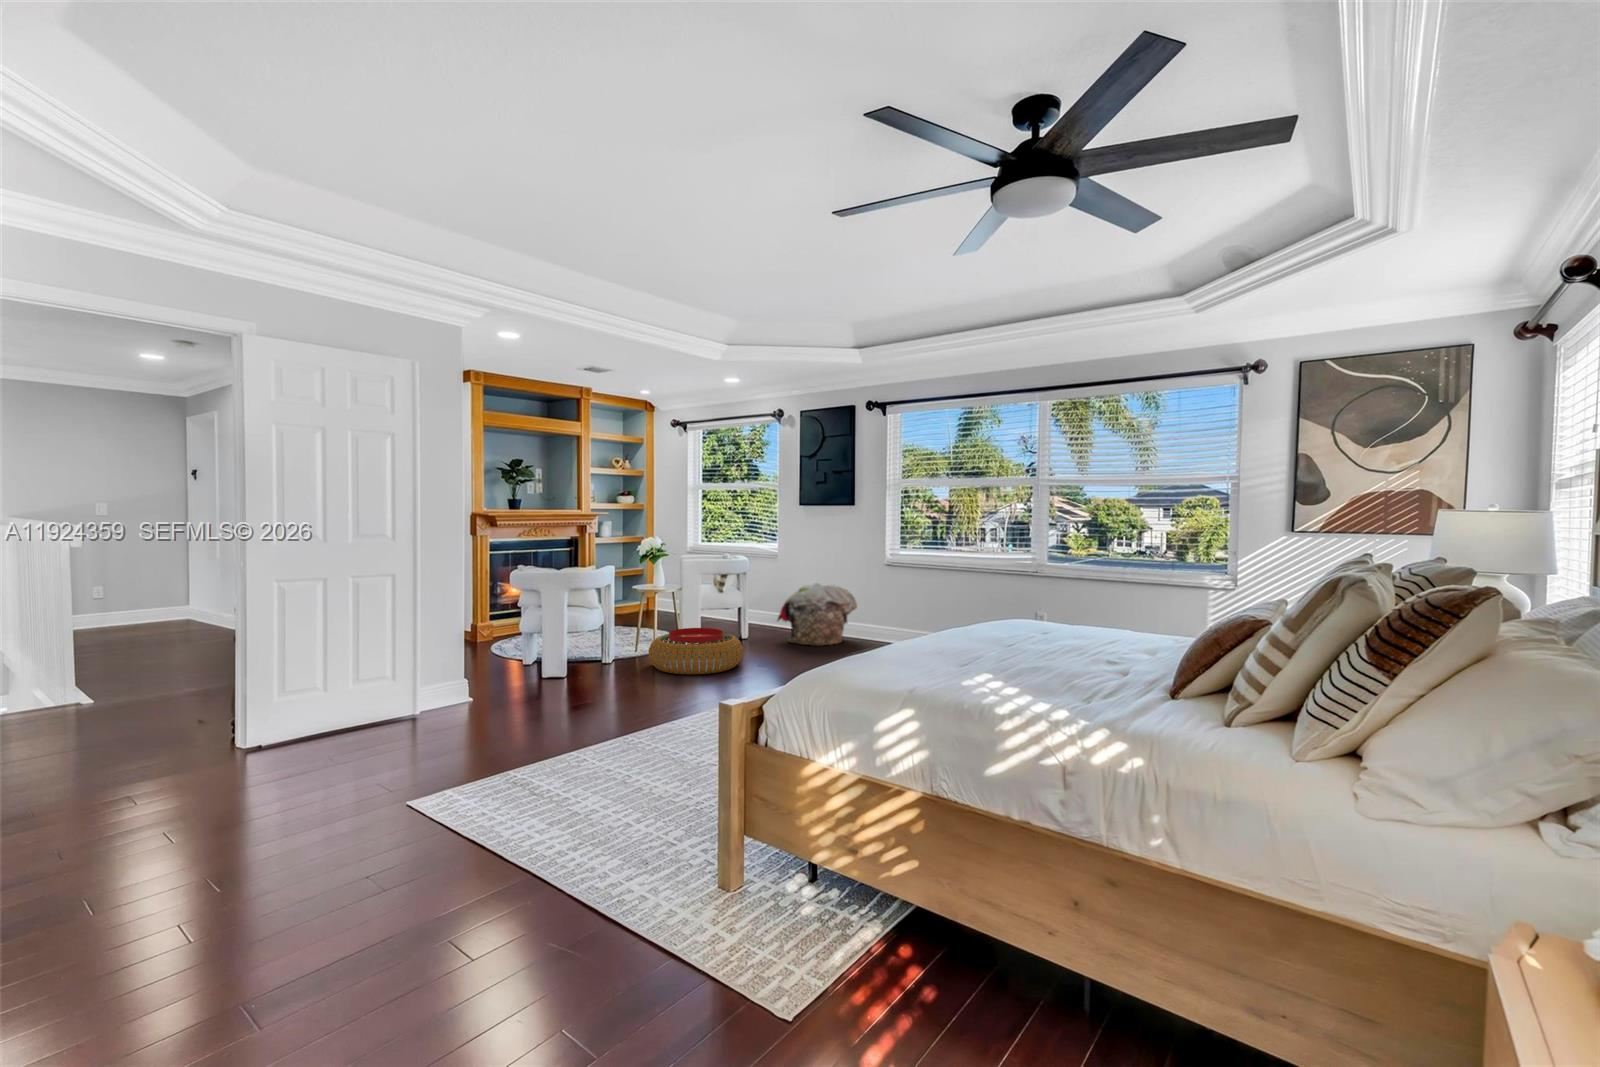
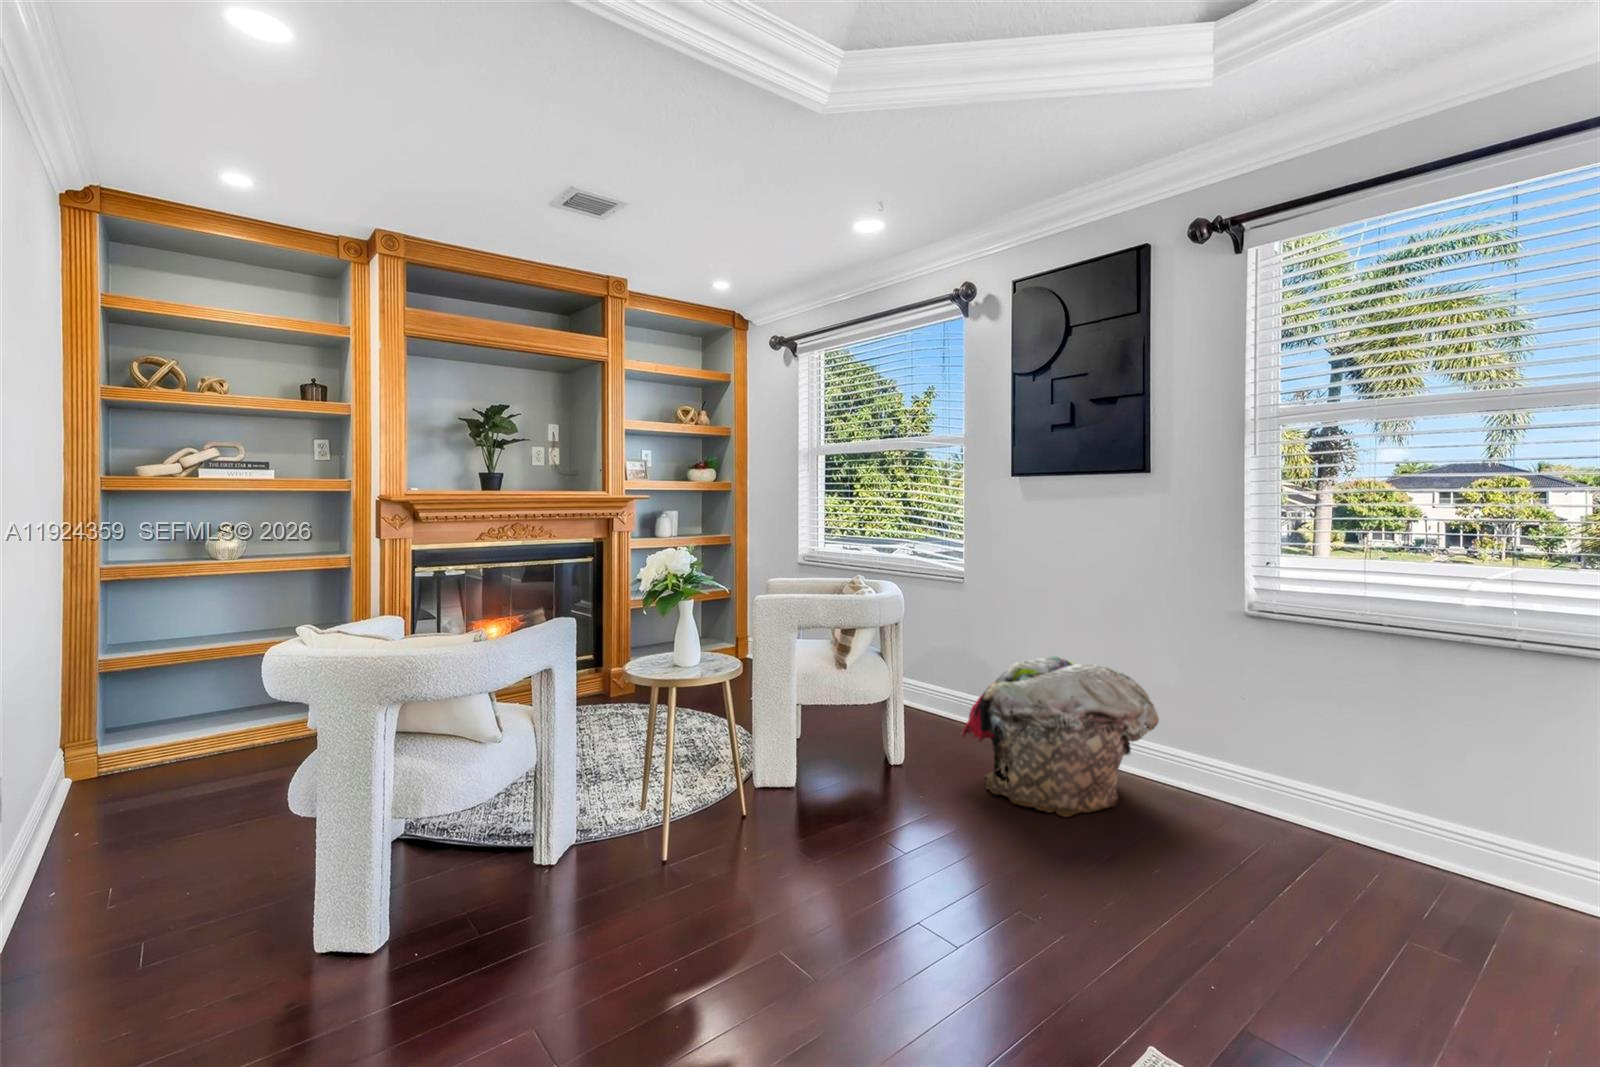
pouf: present [648,628,743,674] -> none [623,785,873,968]

